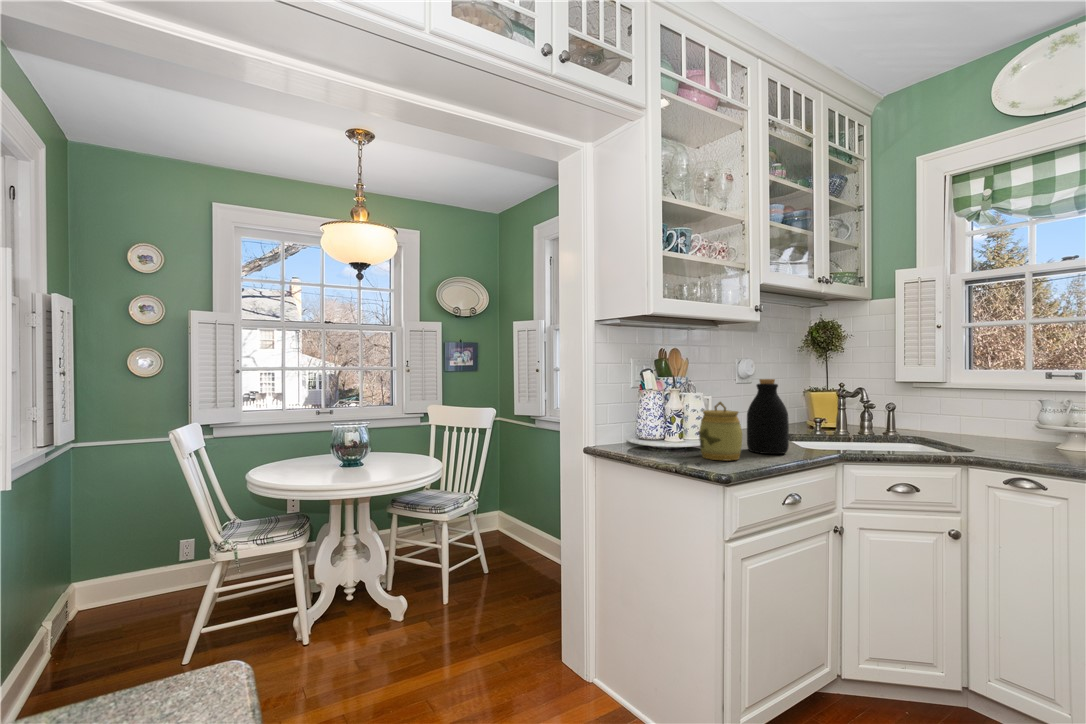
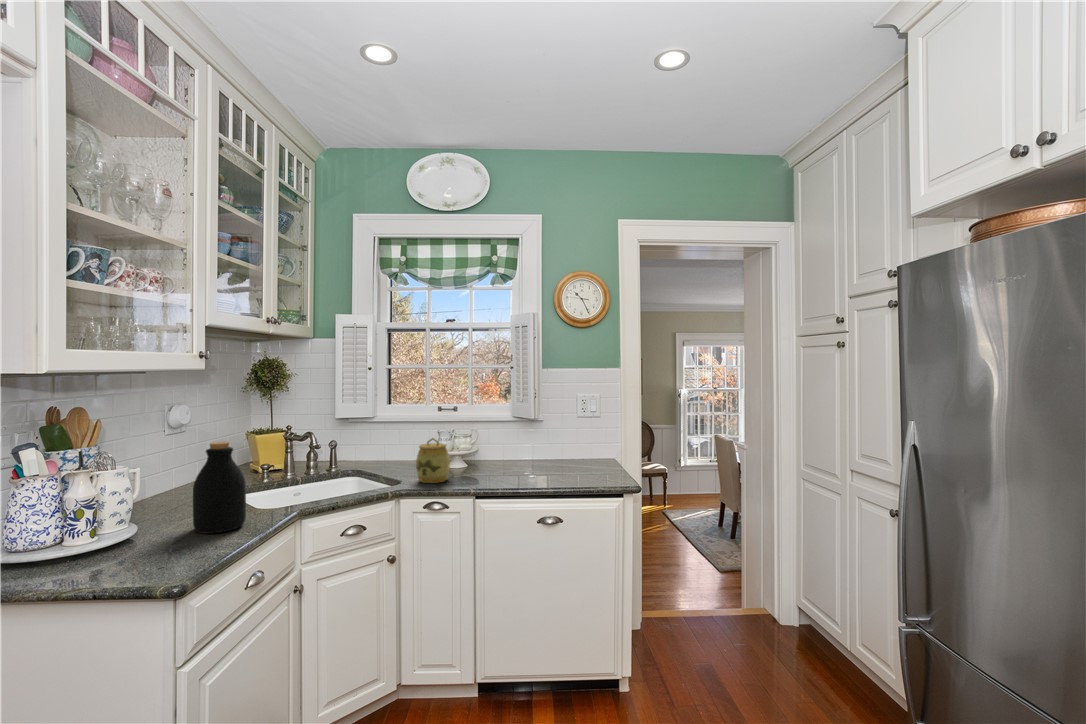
jar: present [699,402,742,460] -> present [416,438,450,483]

